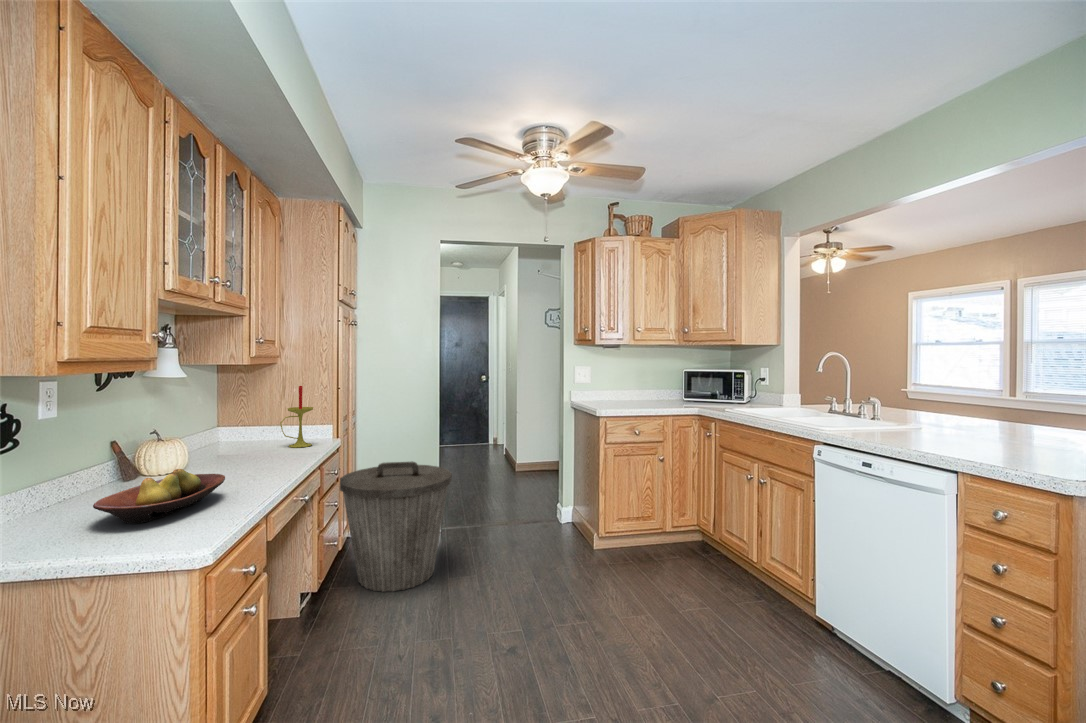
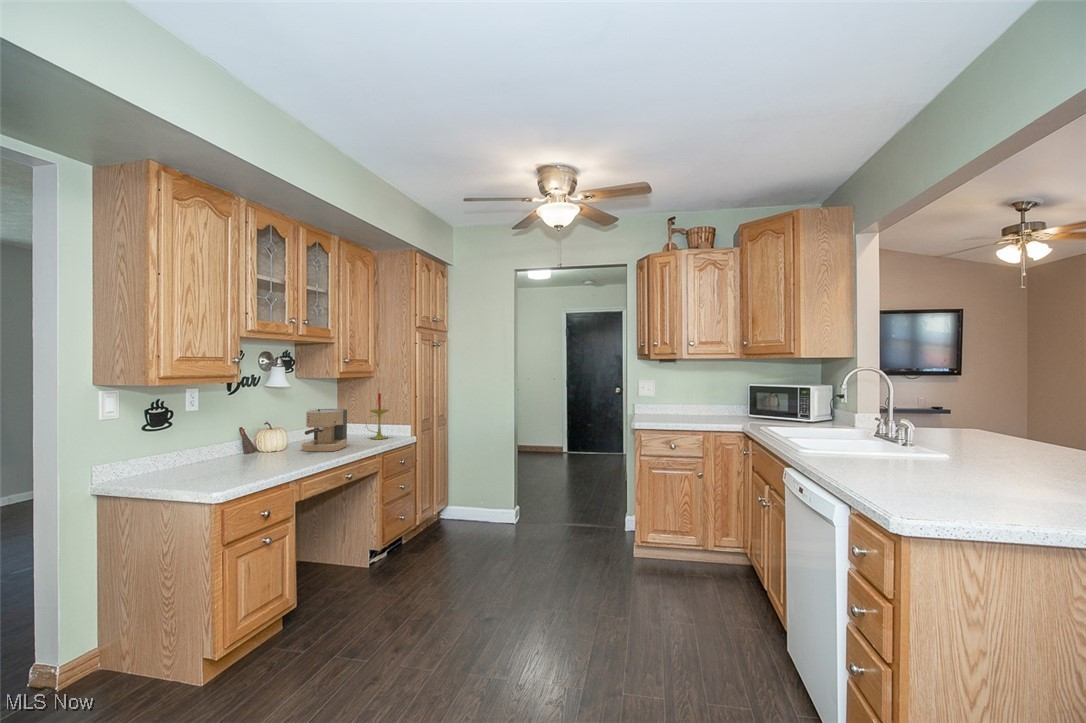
coffee maker: none [216,408,279,471] -> present [301,409,347,451]
trash can: present [340,461,452,592] -> none [408,457,497,561]
fruit bowl: present [93,469,225,524] -> none [188,445,277,475]

